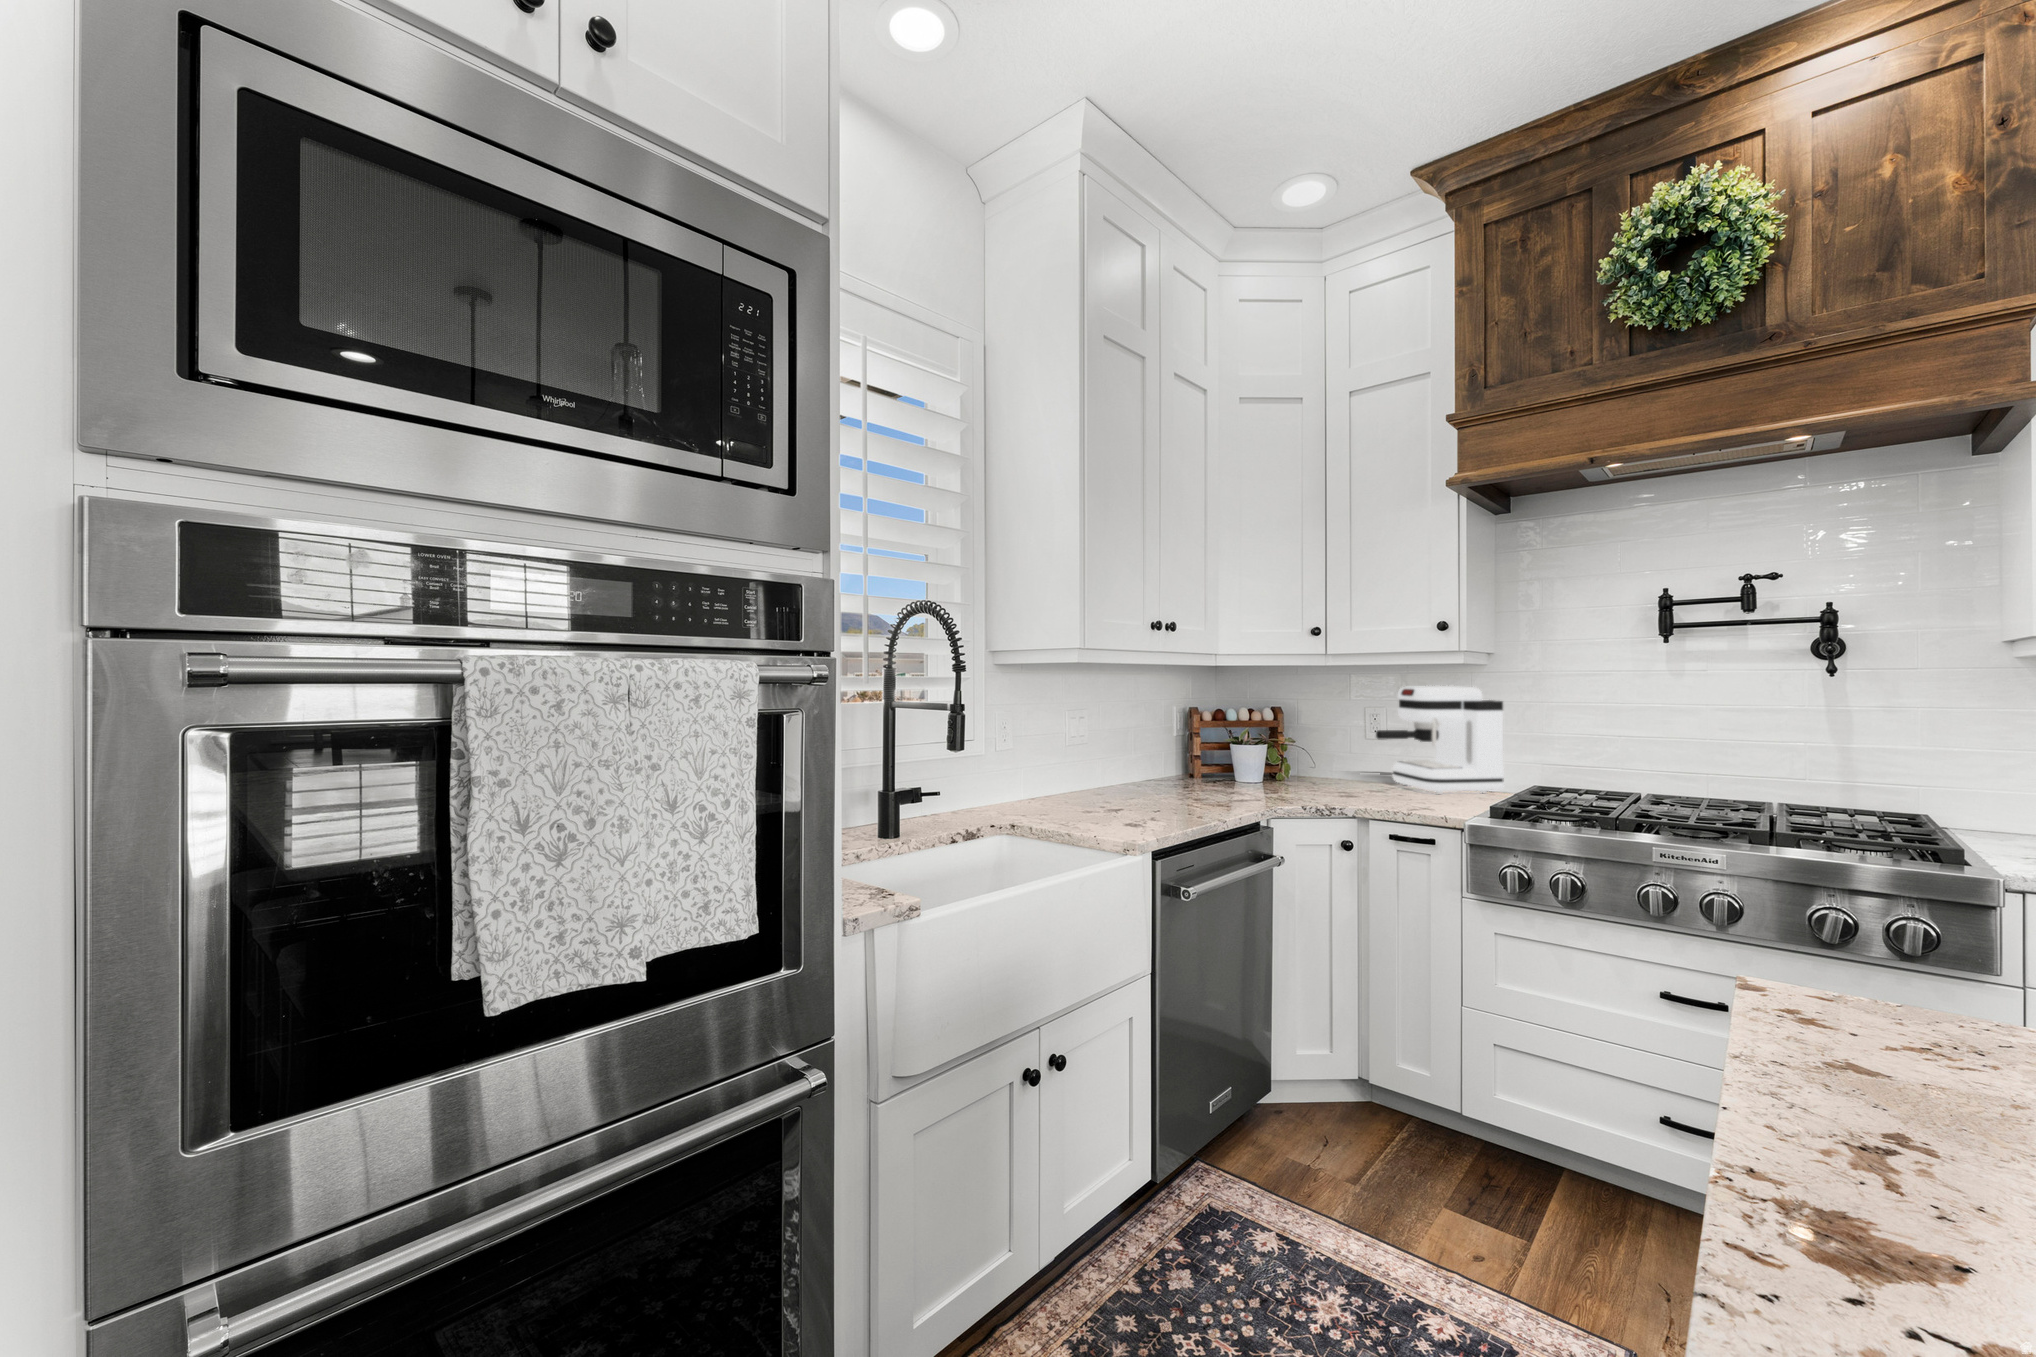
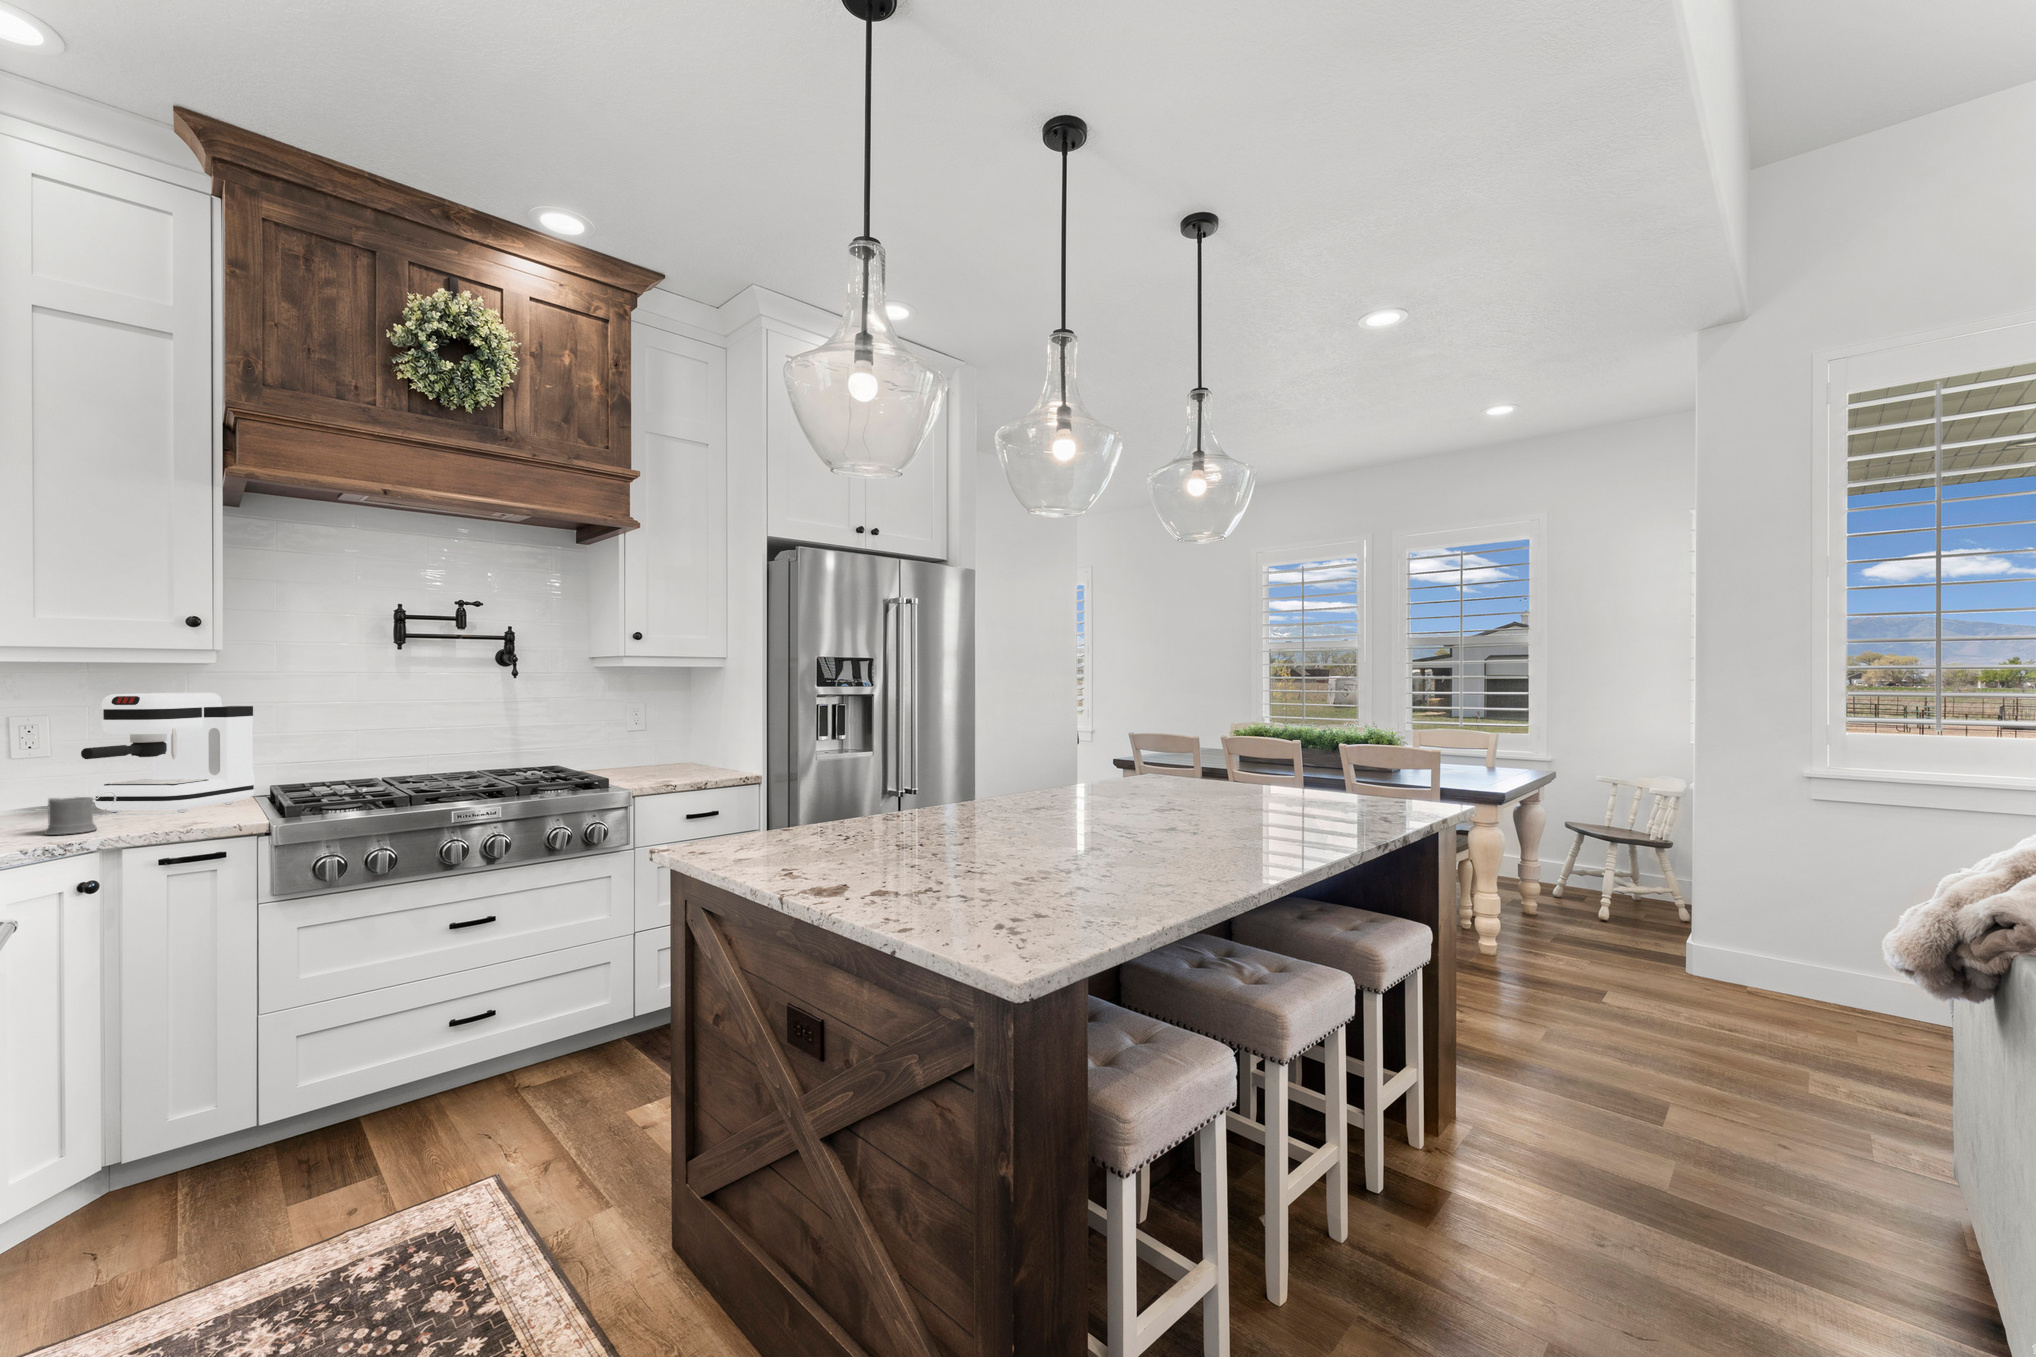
mug: none [1335,768,1375,799] -> present [44,795,116,835]

